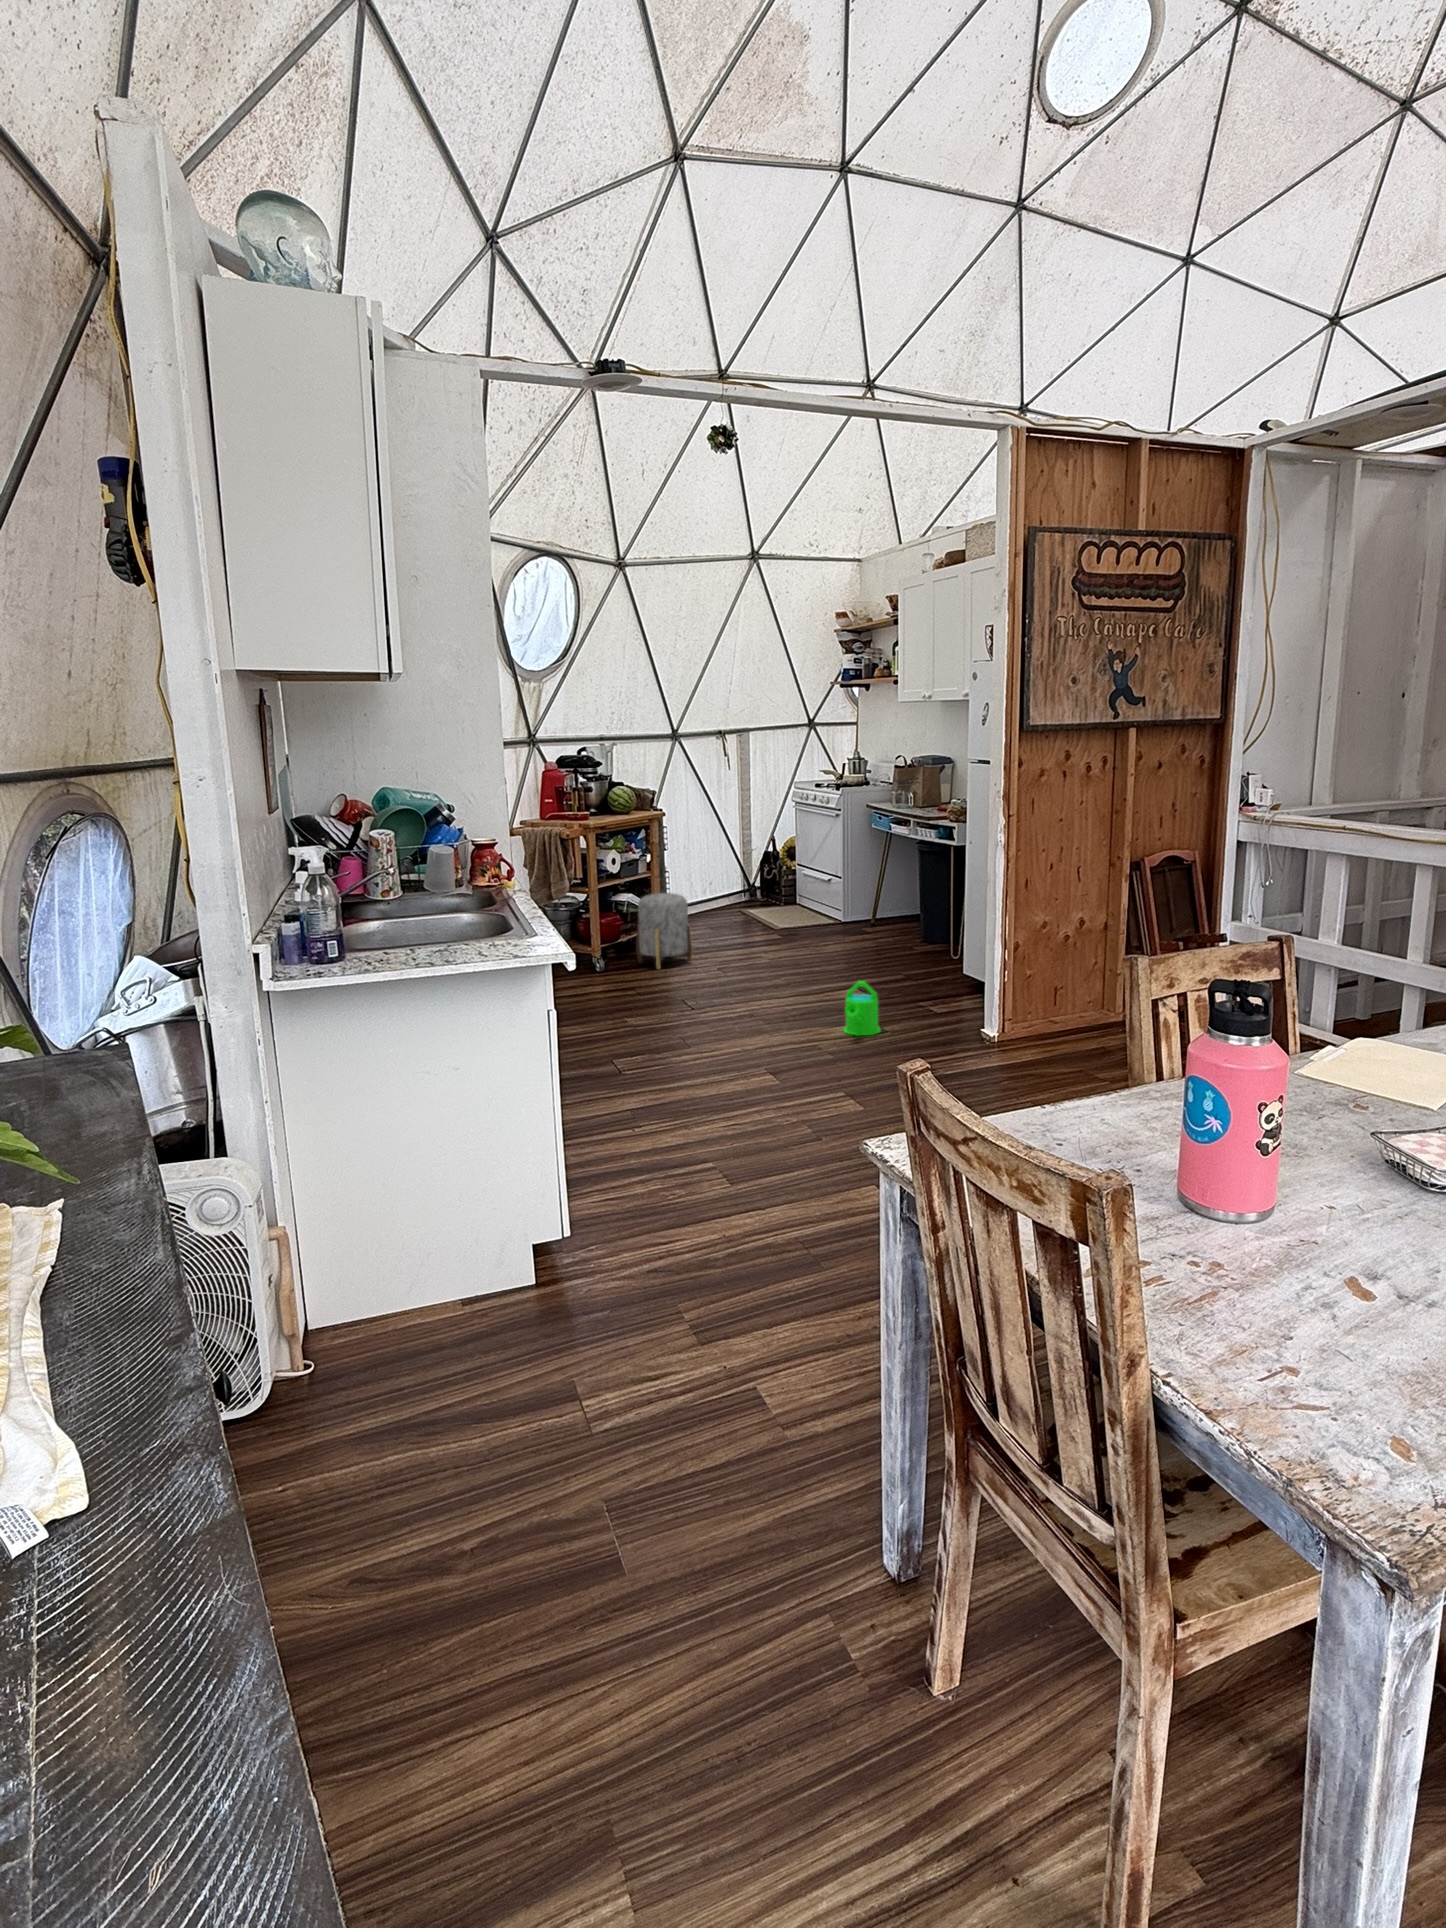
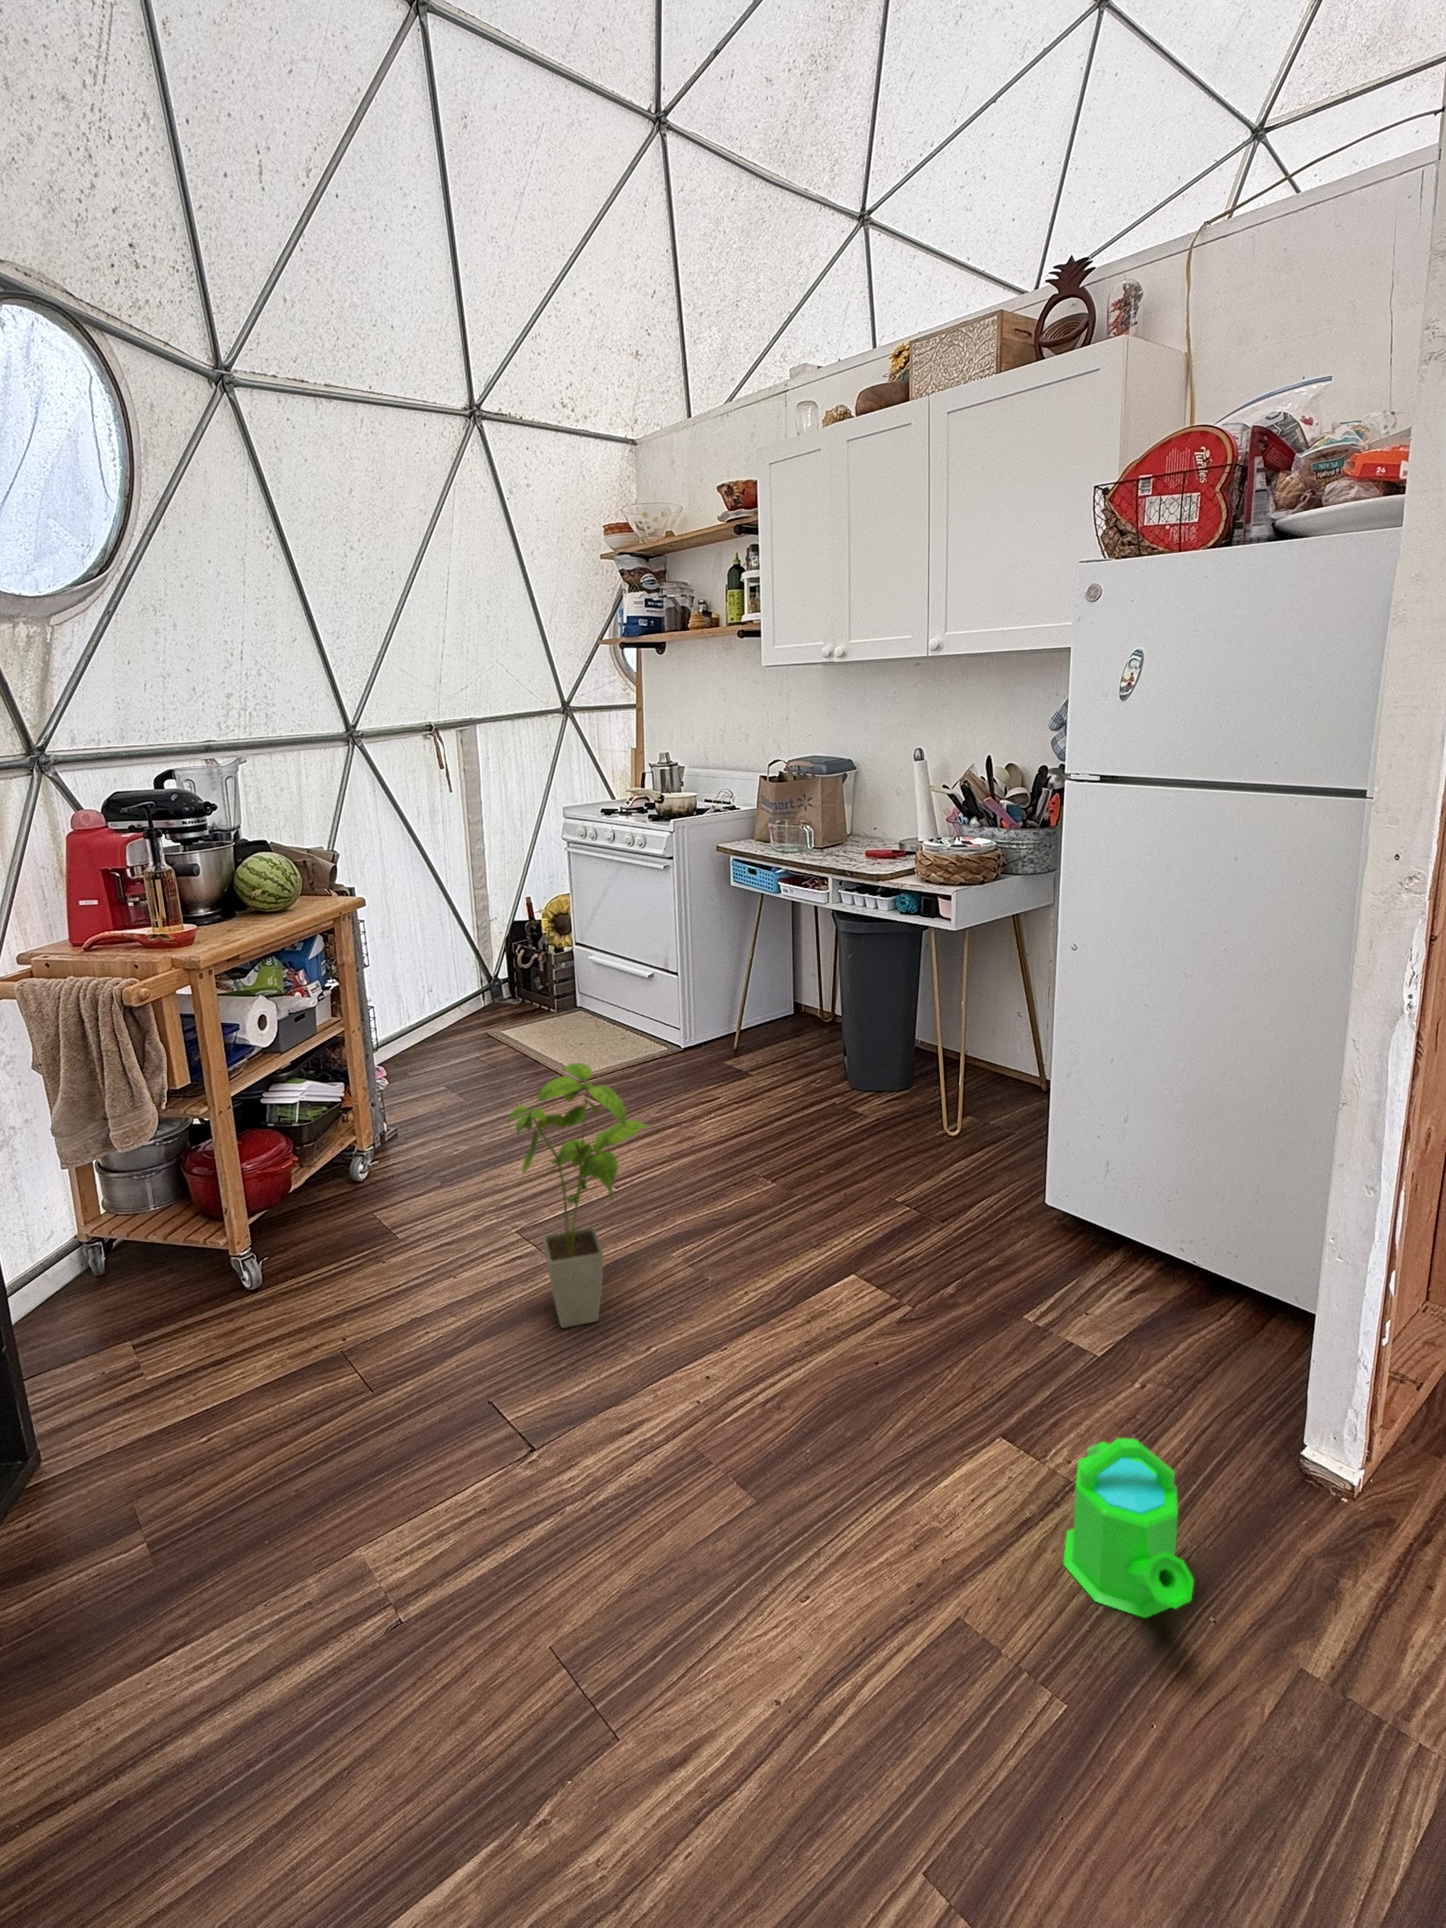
house plant: none [698,870,759,982] -> present [508,1063,648,1328]
stool: present [636,893,693,969] -> none [339,1089,474,1282]

